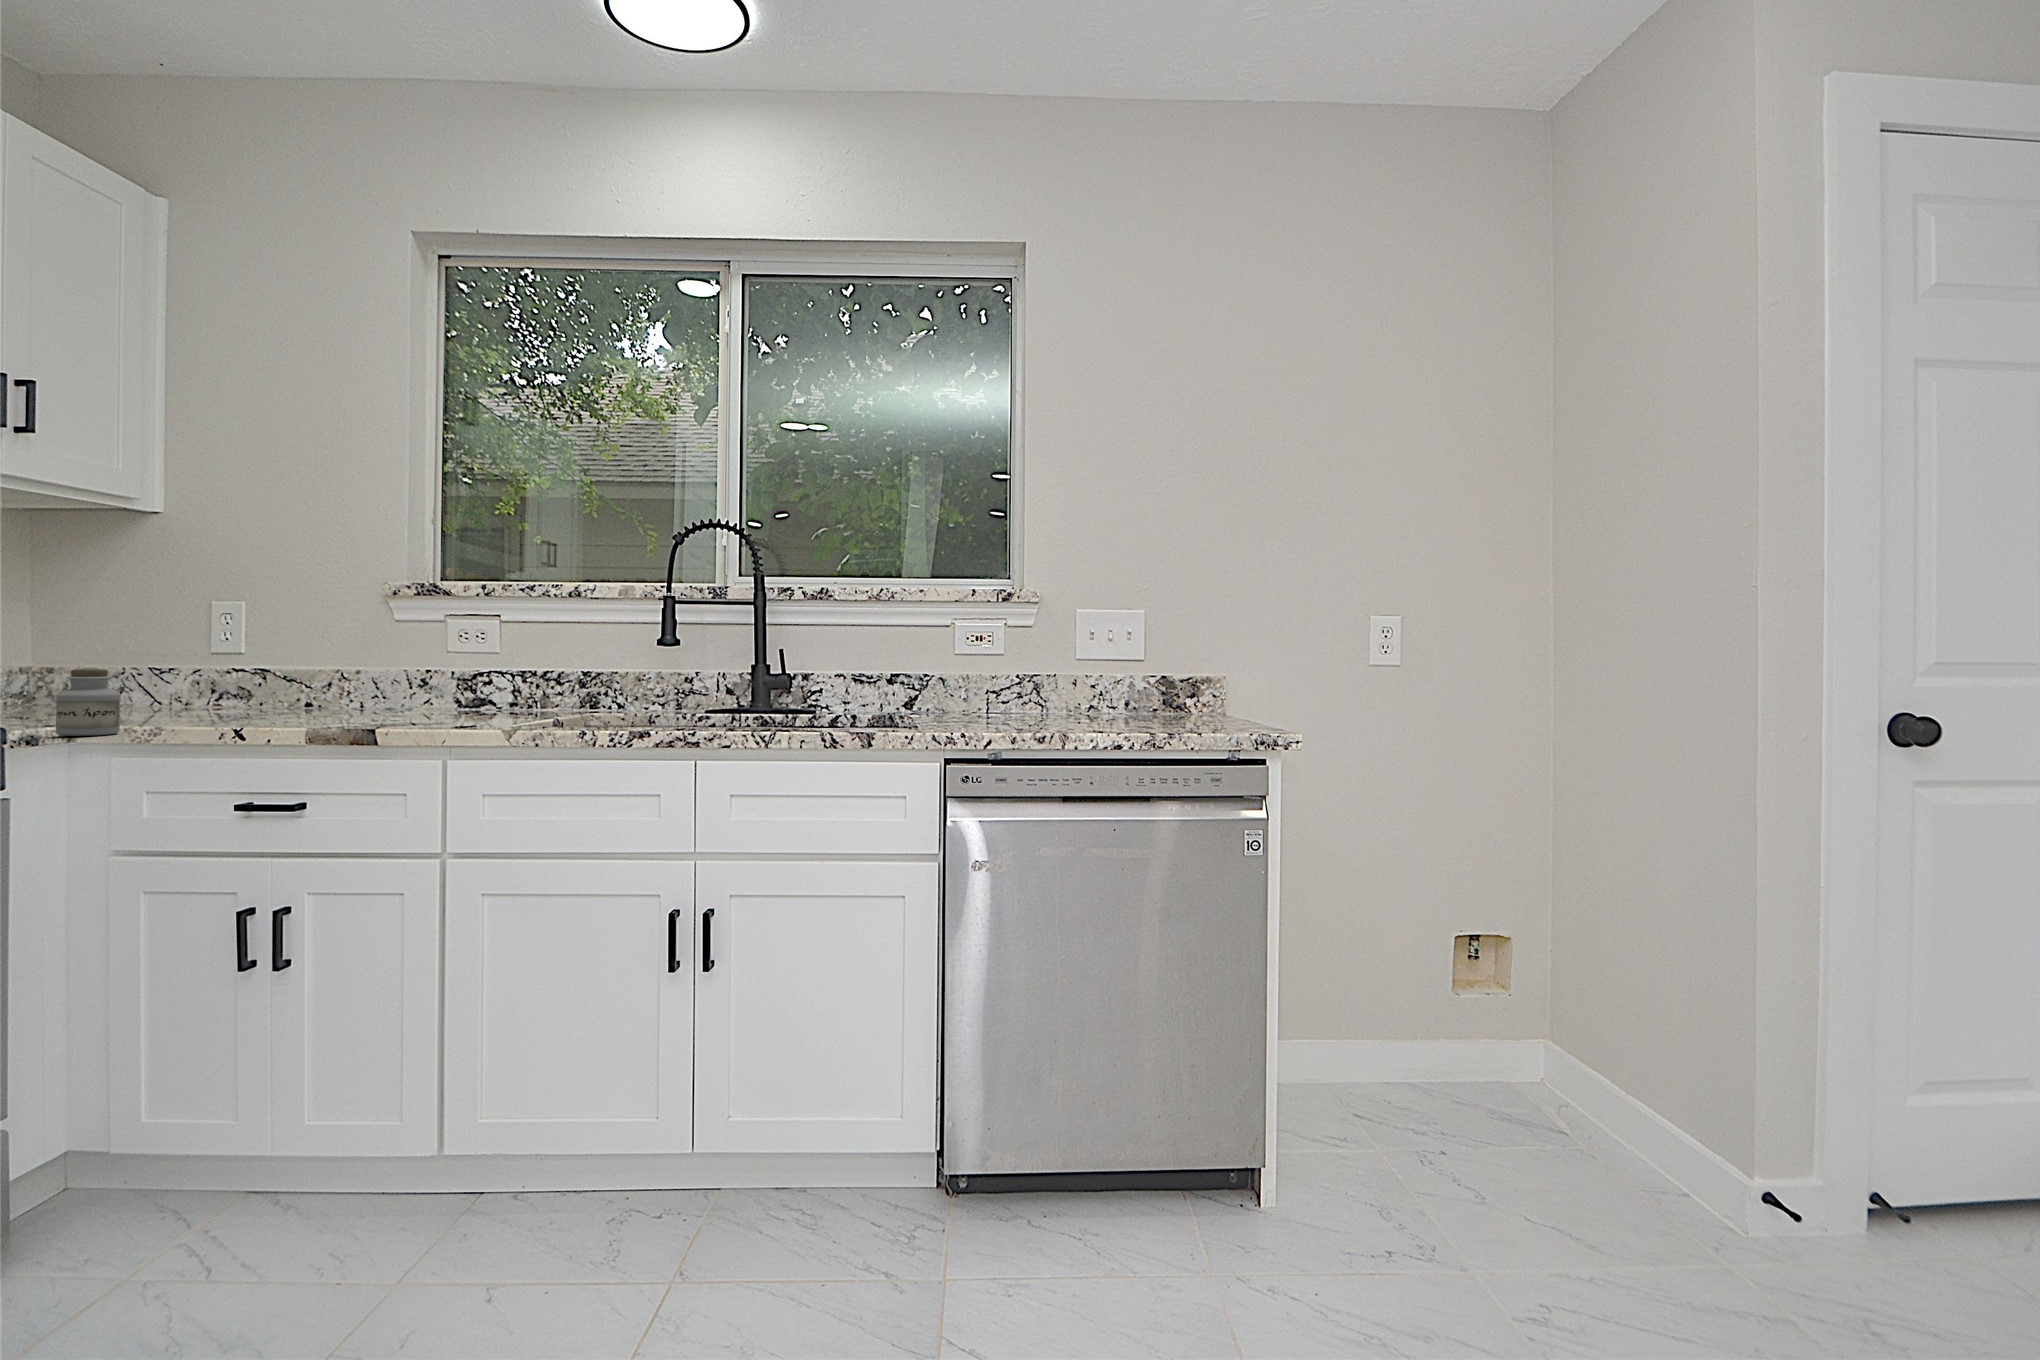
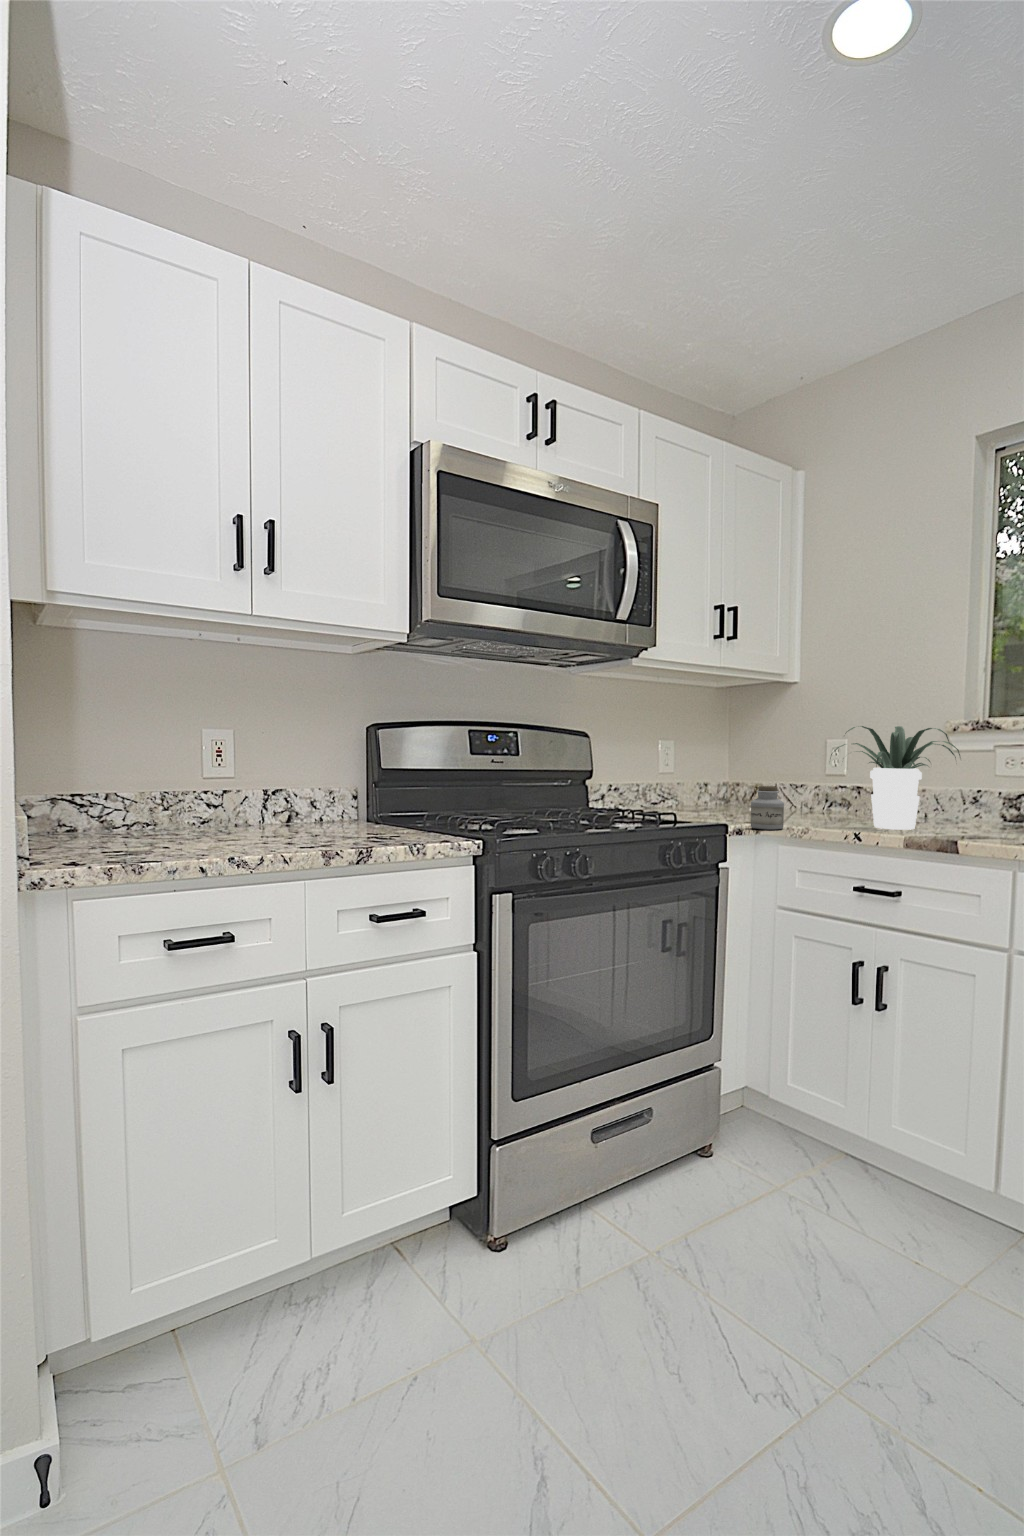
potted plant: none [203,582,395,723] -> present [830,726,960,830]

